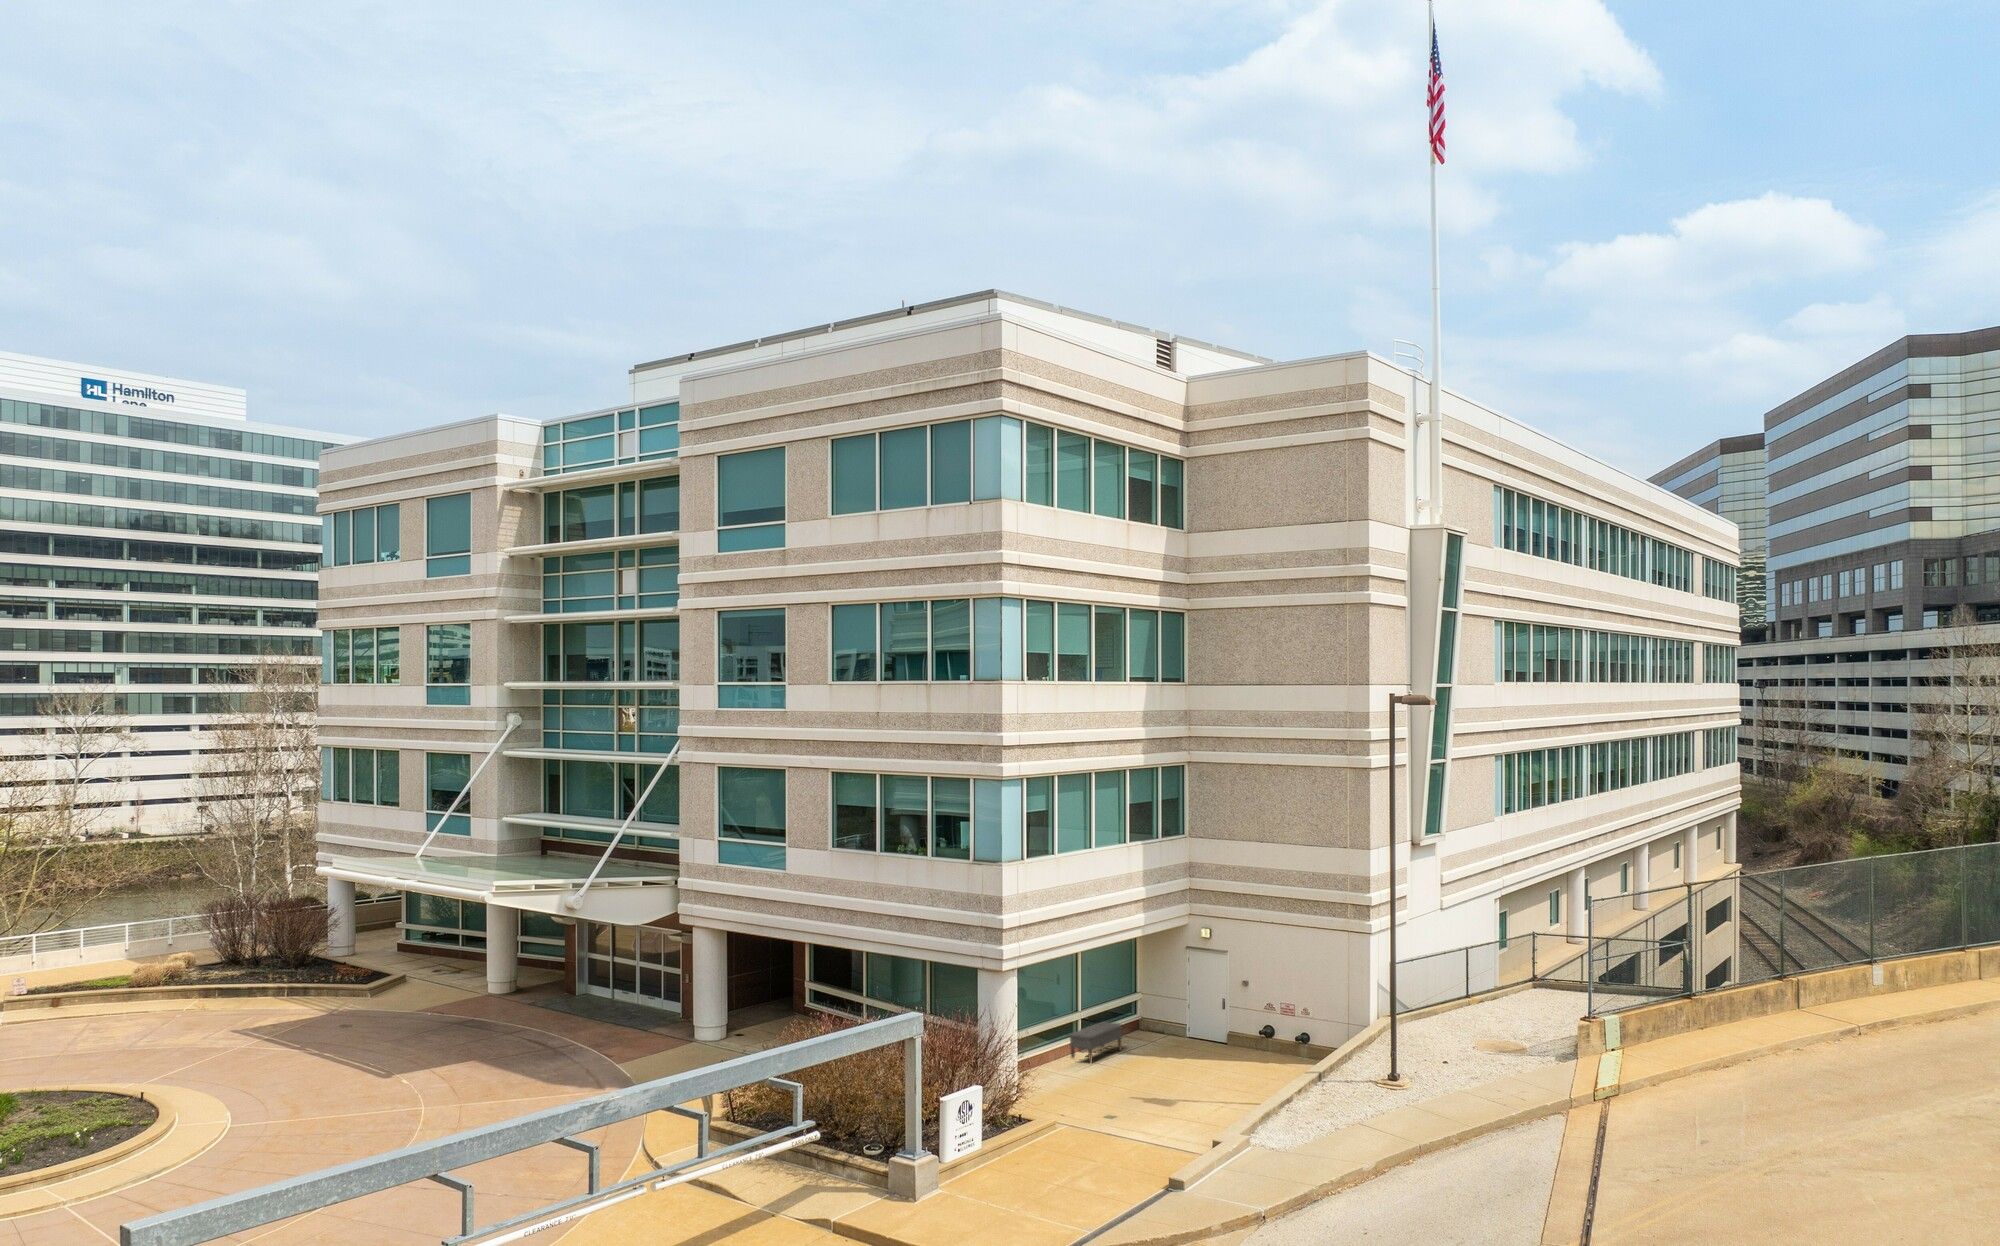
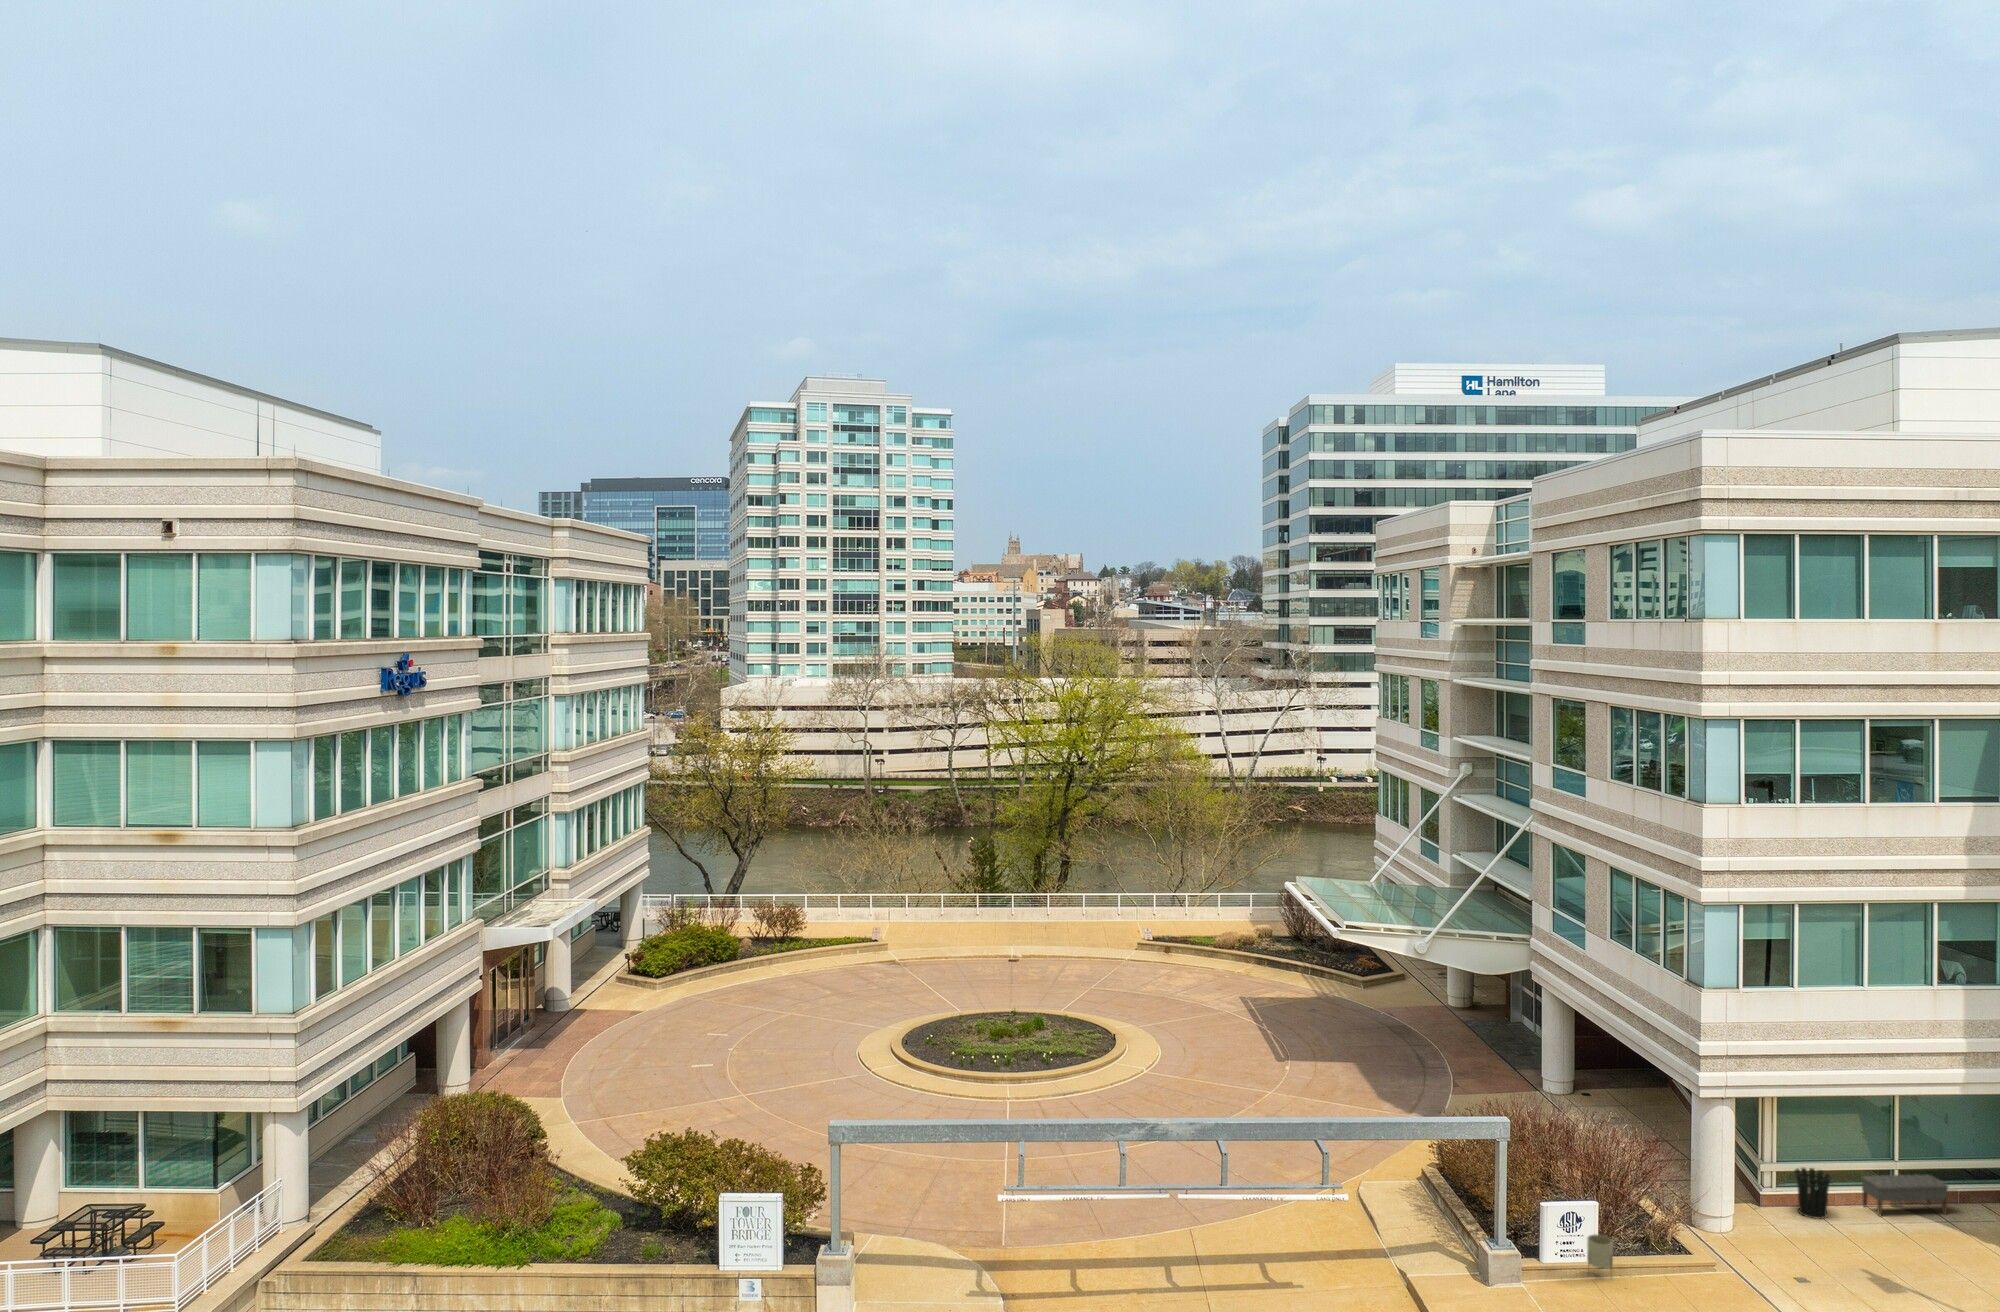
waste bin: none [1036,1034,1067,1079] -> present [1795,1168,1832,1219]
planter: none [995,1115,1021,1158] -> present [1587,1234,1613,1268]

